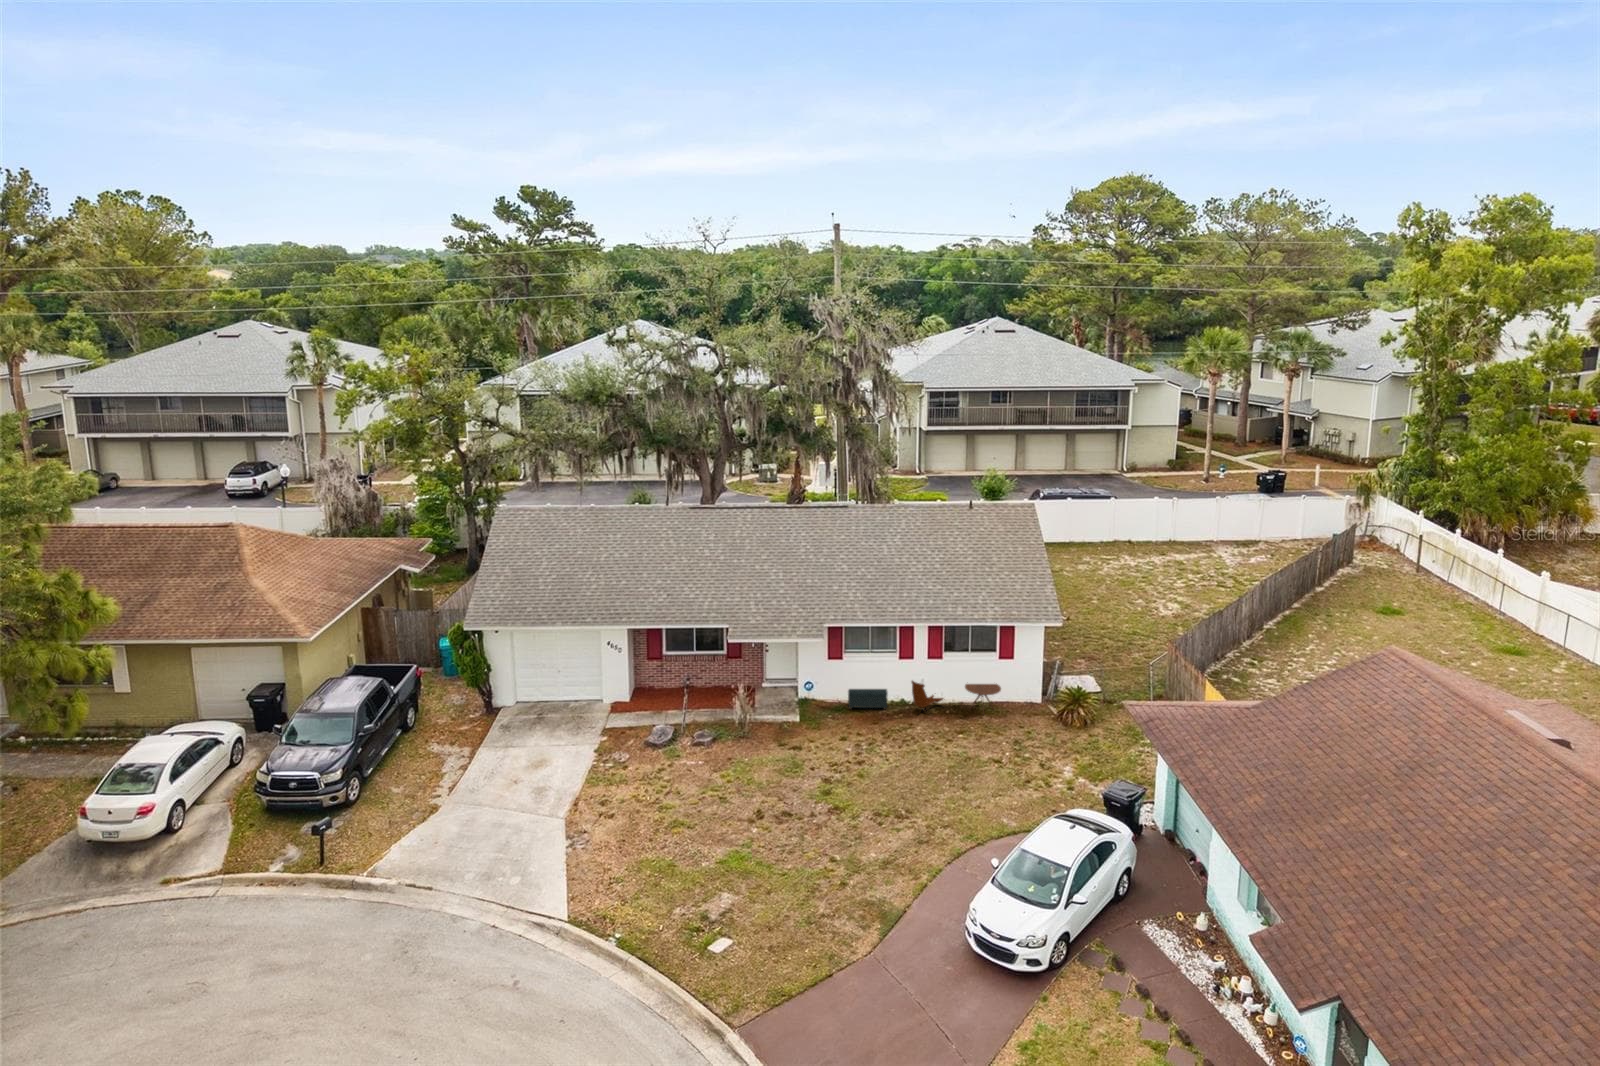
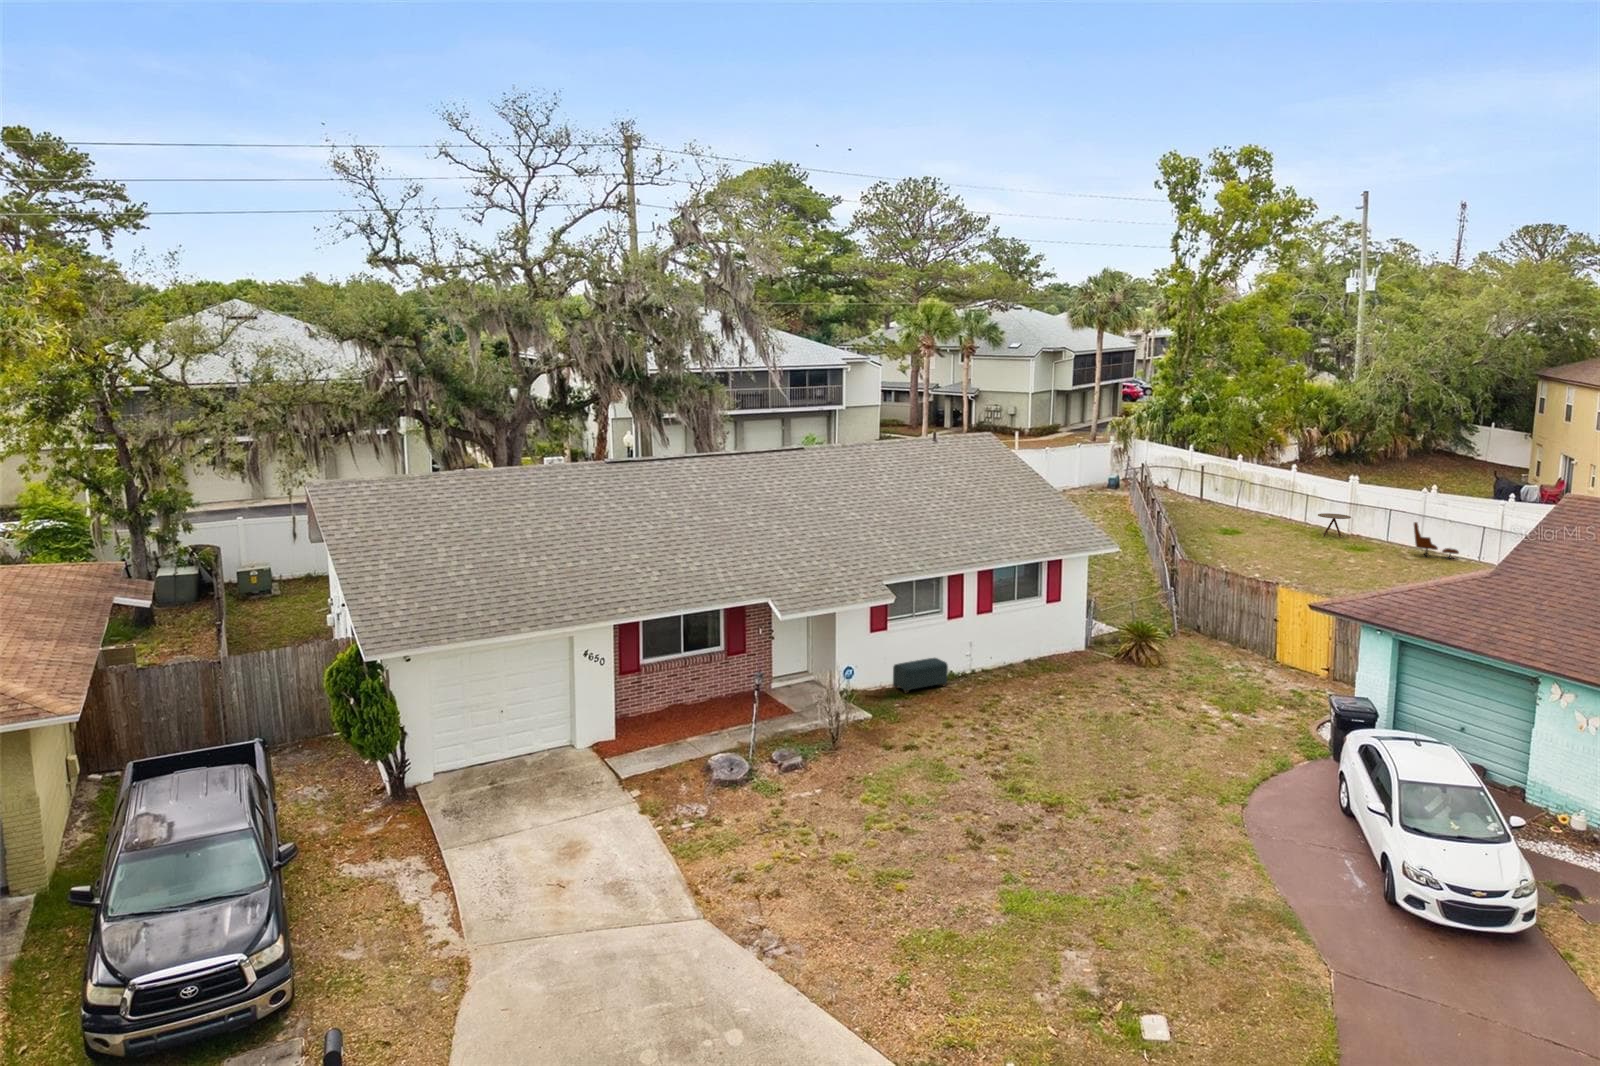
lounge chair: present [912,681,943,712] -> present [1414,522,1459,559]
round table: present [965,684,1001,706] -> present [1318,513,1351,537]

